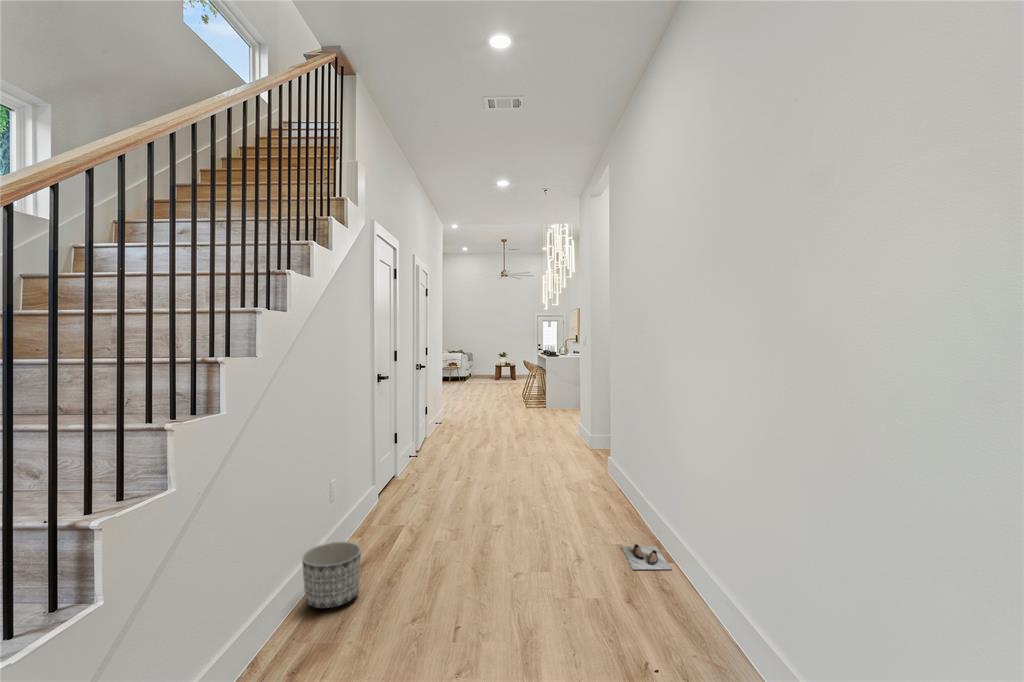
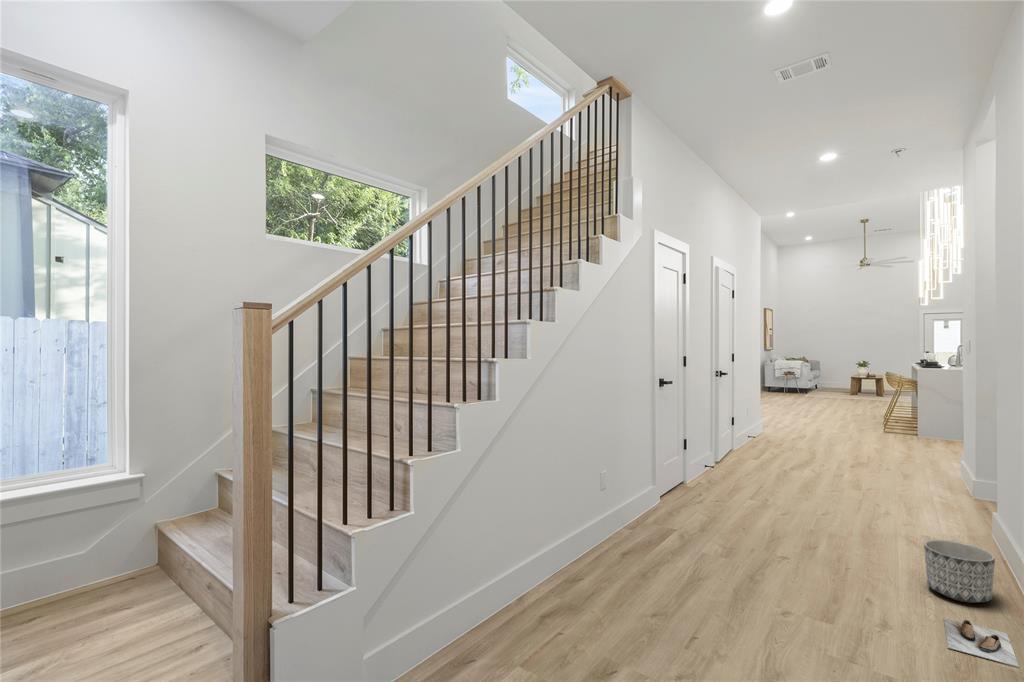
planter: present [302,541,361,608] -> present [924,540,995,603]

